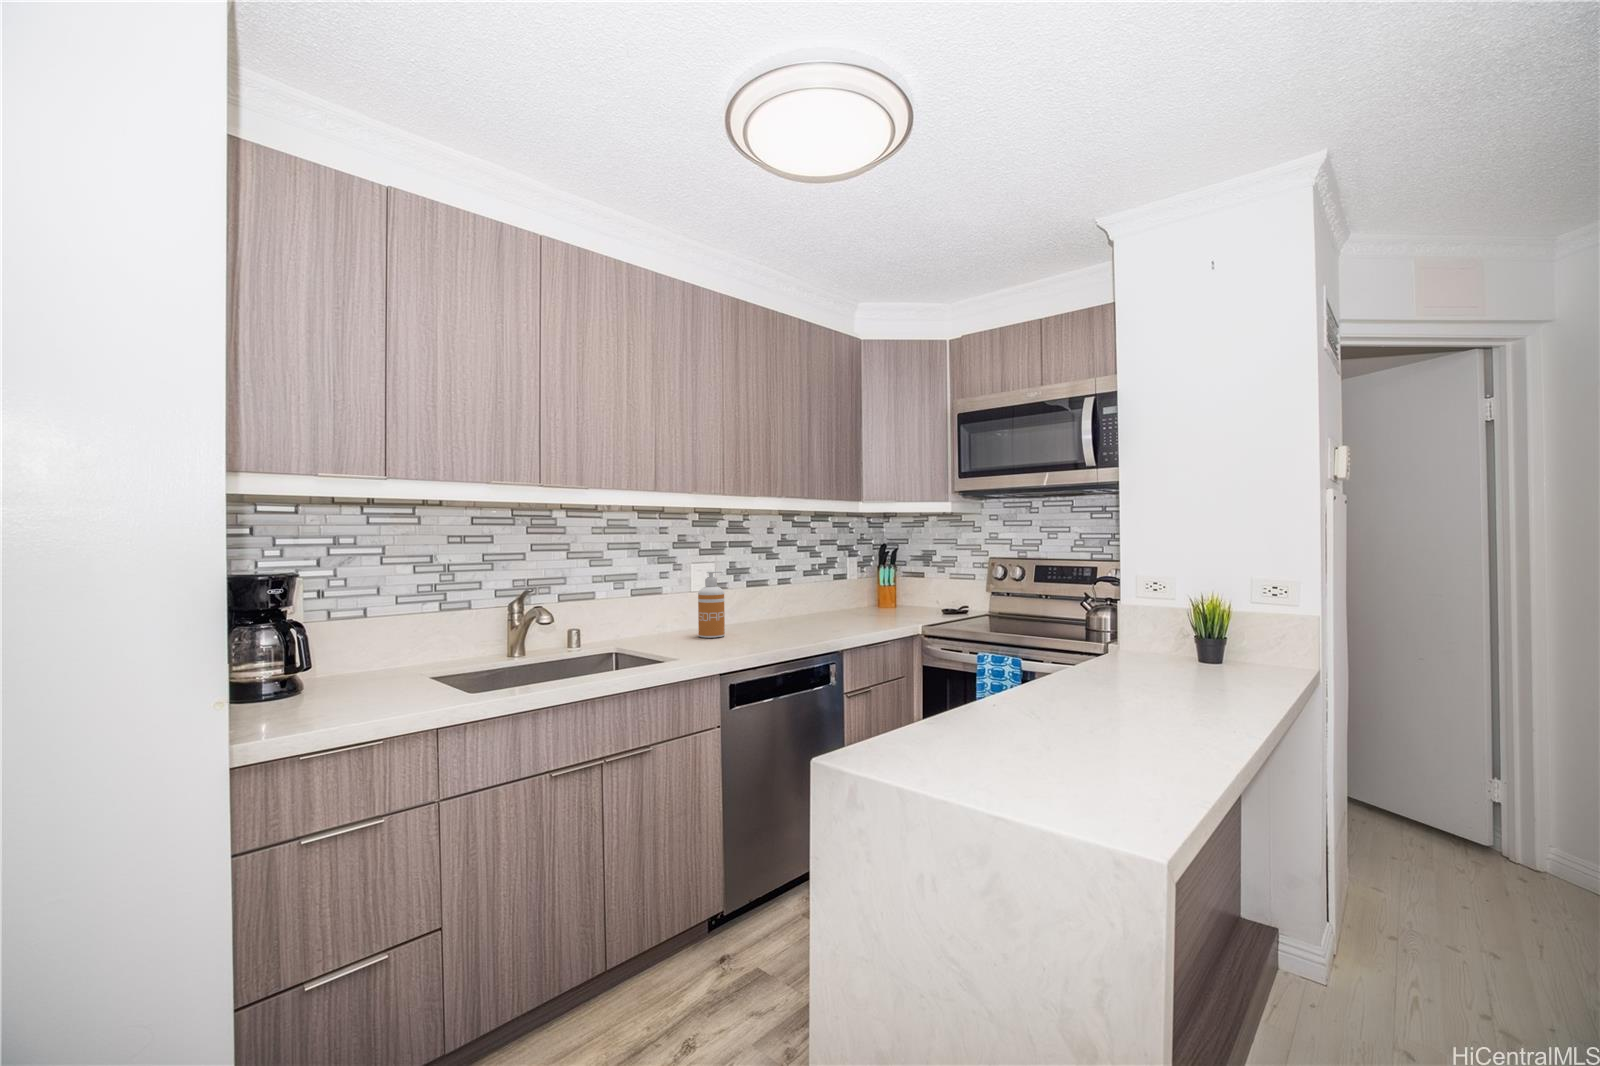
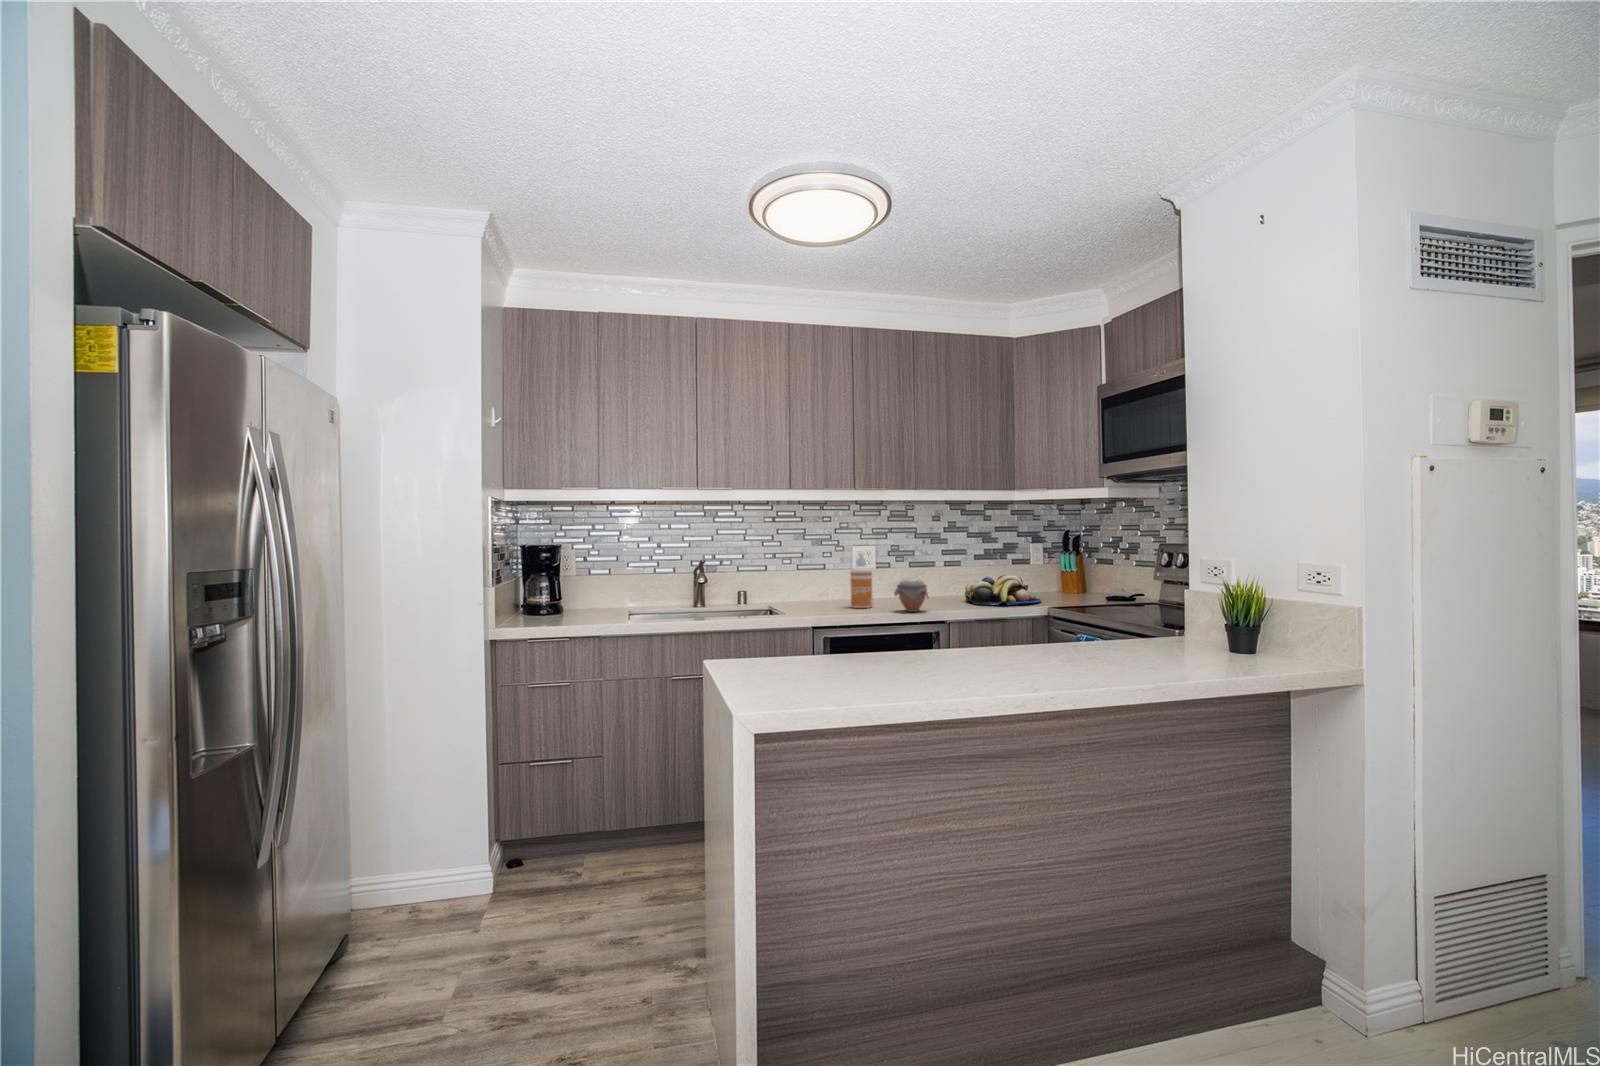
fruit bowl: none [809,592,890,626] -> present [965,575,1041,605]
jar: none [759,602,801,640] -> present [894,580,928,612]

